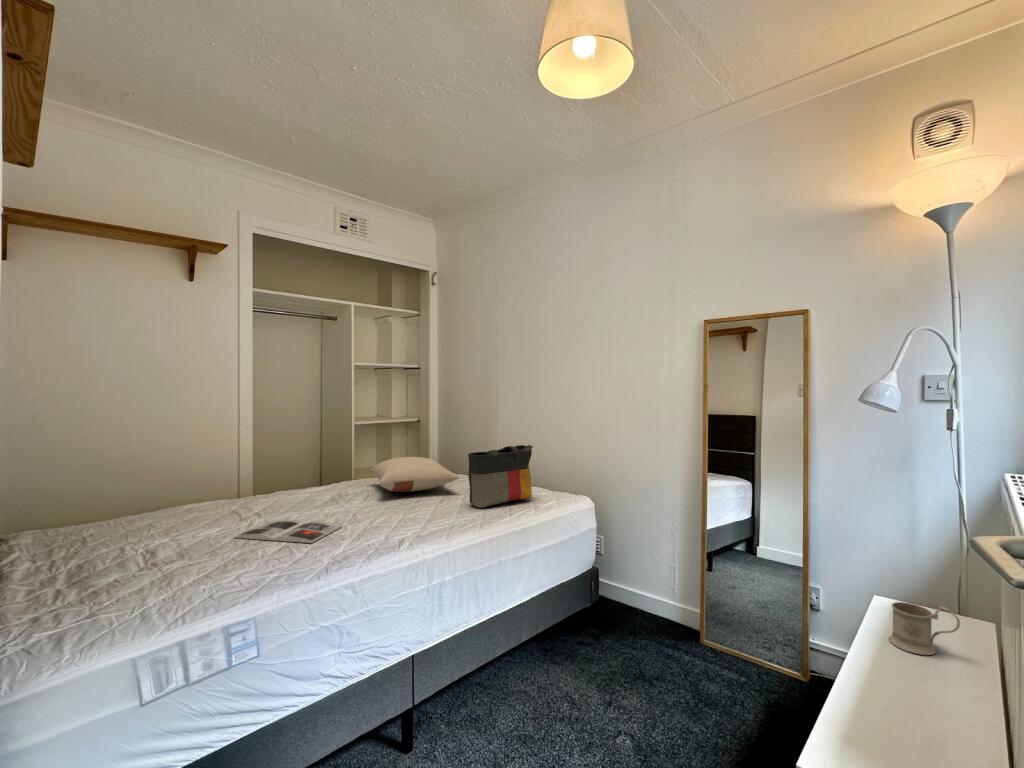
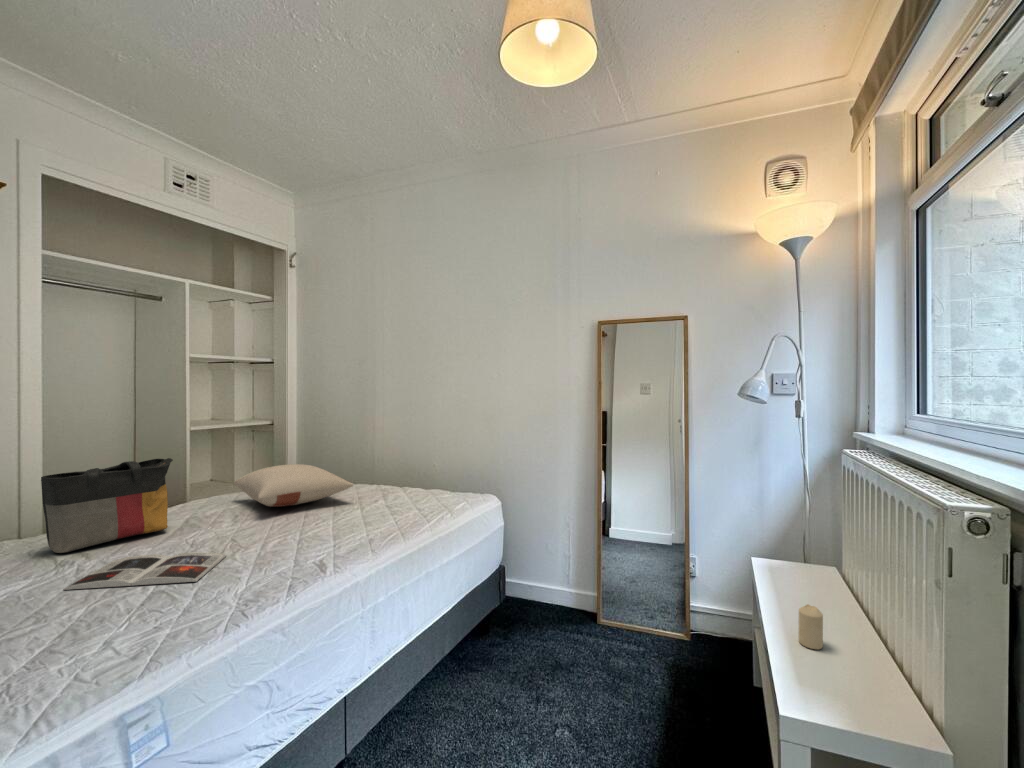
tote bag: present [468,445,533,508] -> present [41,458,173,553]
mug: present [889,602,960,655] -> none [781,559,832,600]
candle: none [871,654,902,710] -> present [799,604,823,649]

